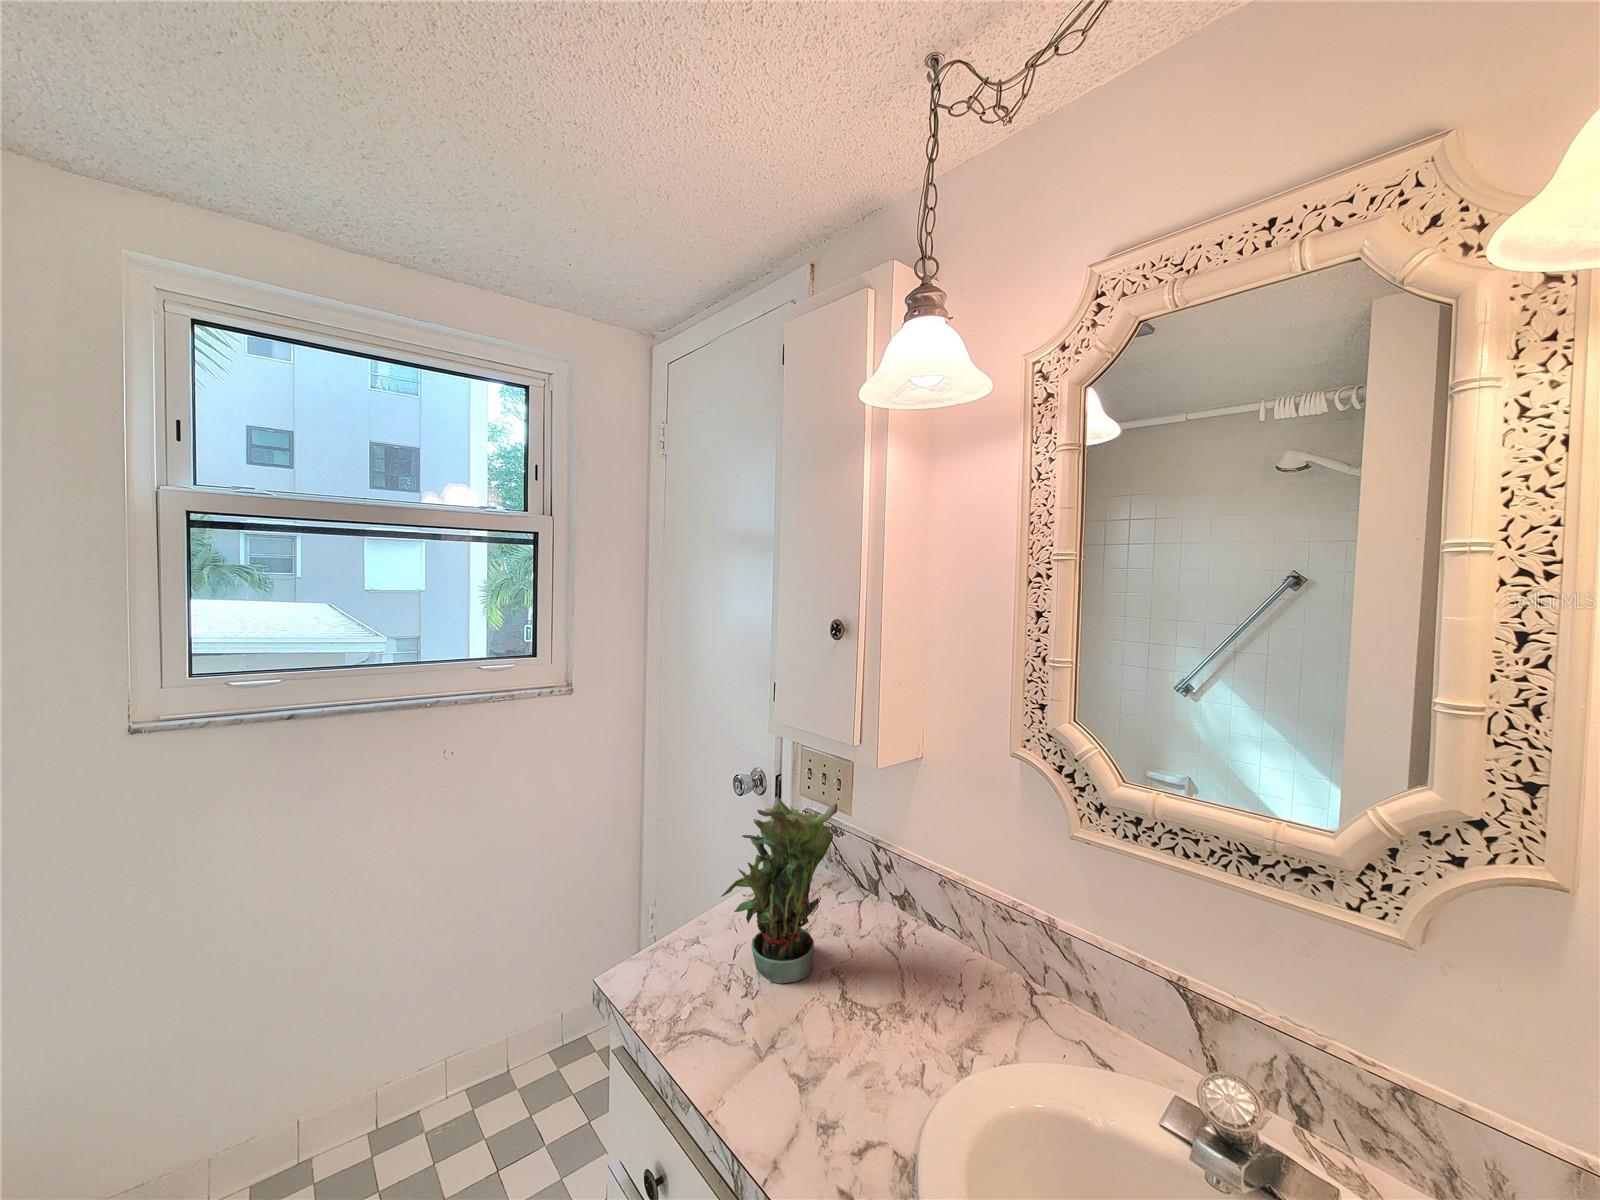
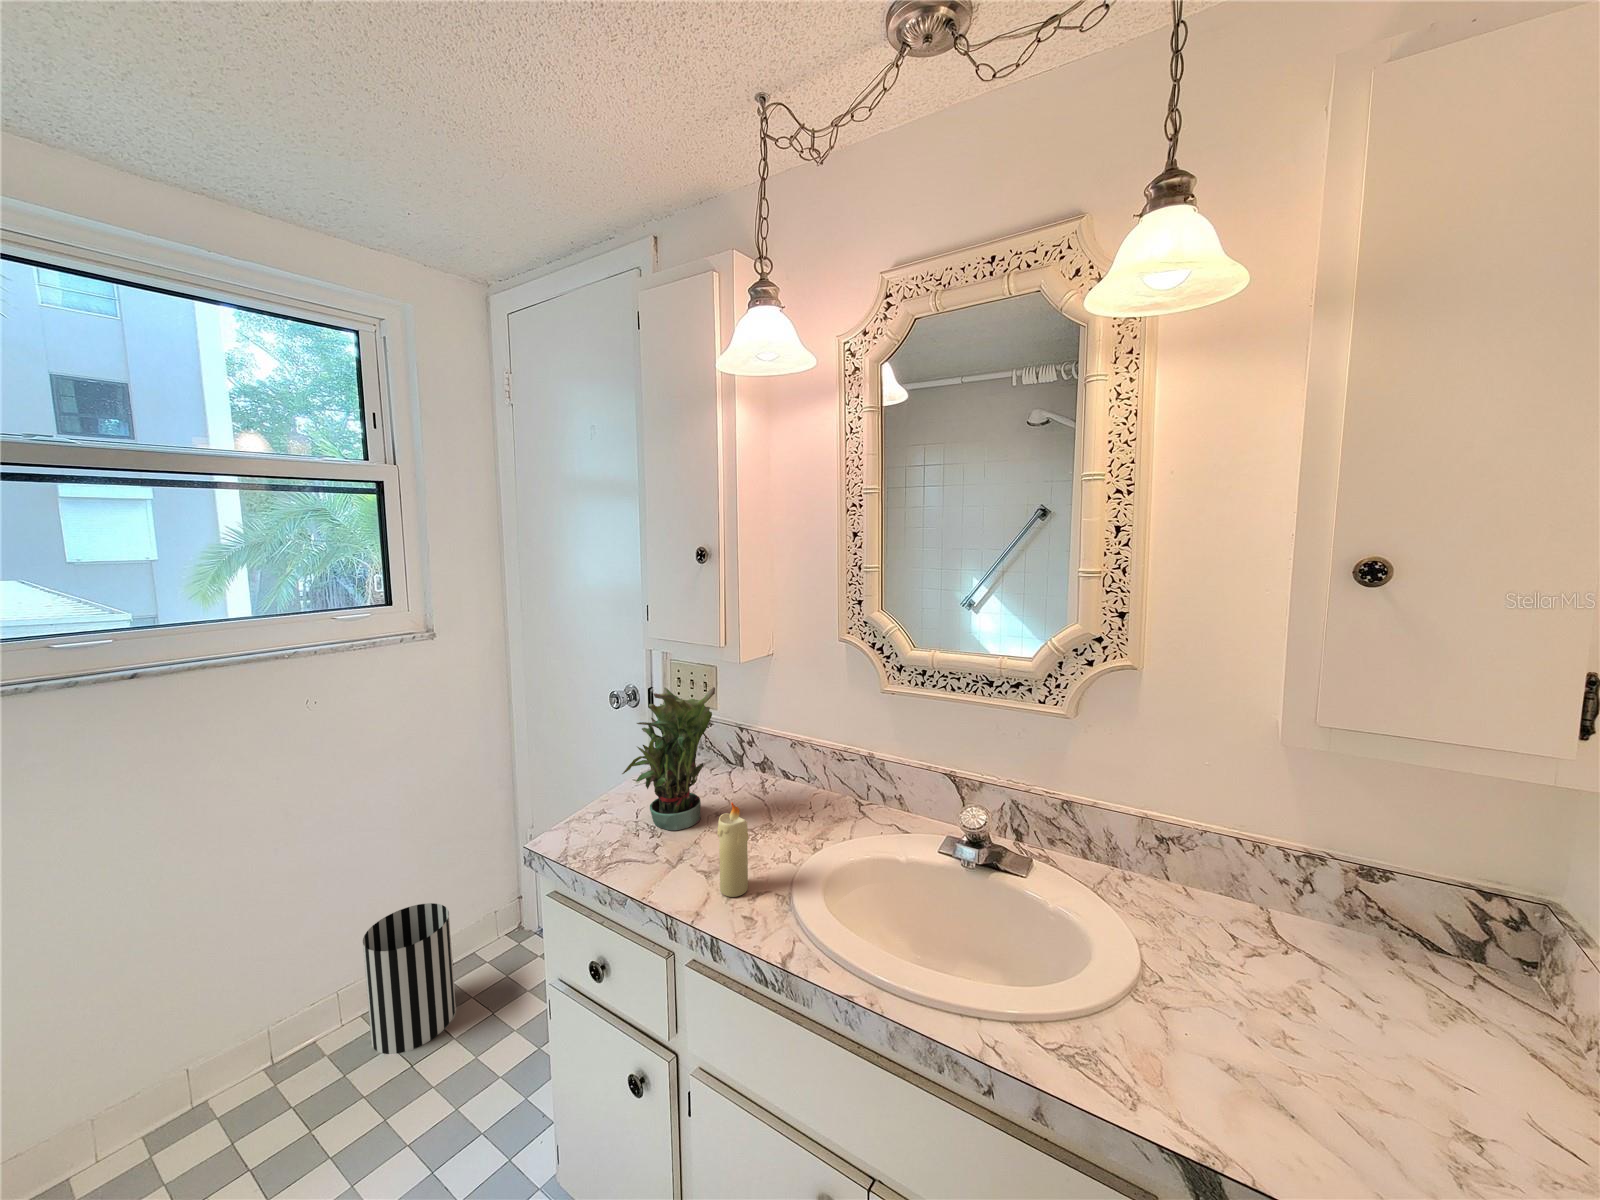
wastebasket: none [477,971,560,1138] -> present [363,903,456,1054]
candle: none [820,989,862,1131] -> present [717,802,748,897]

